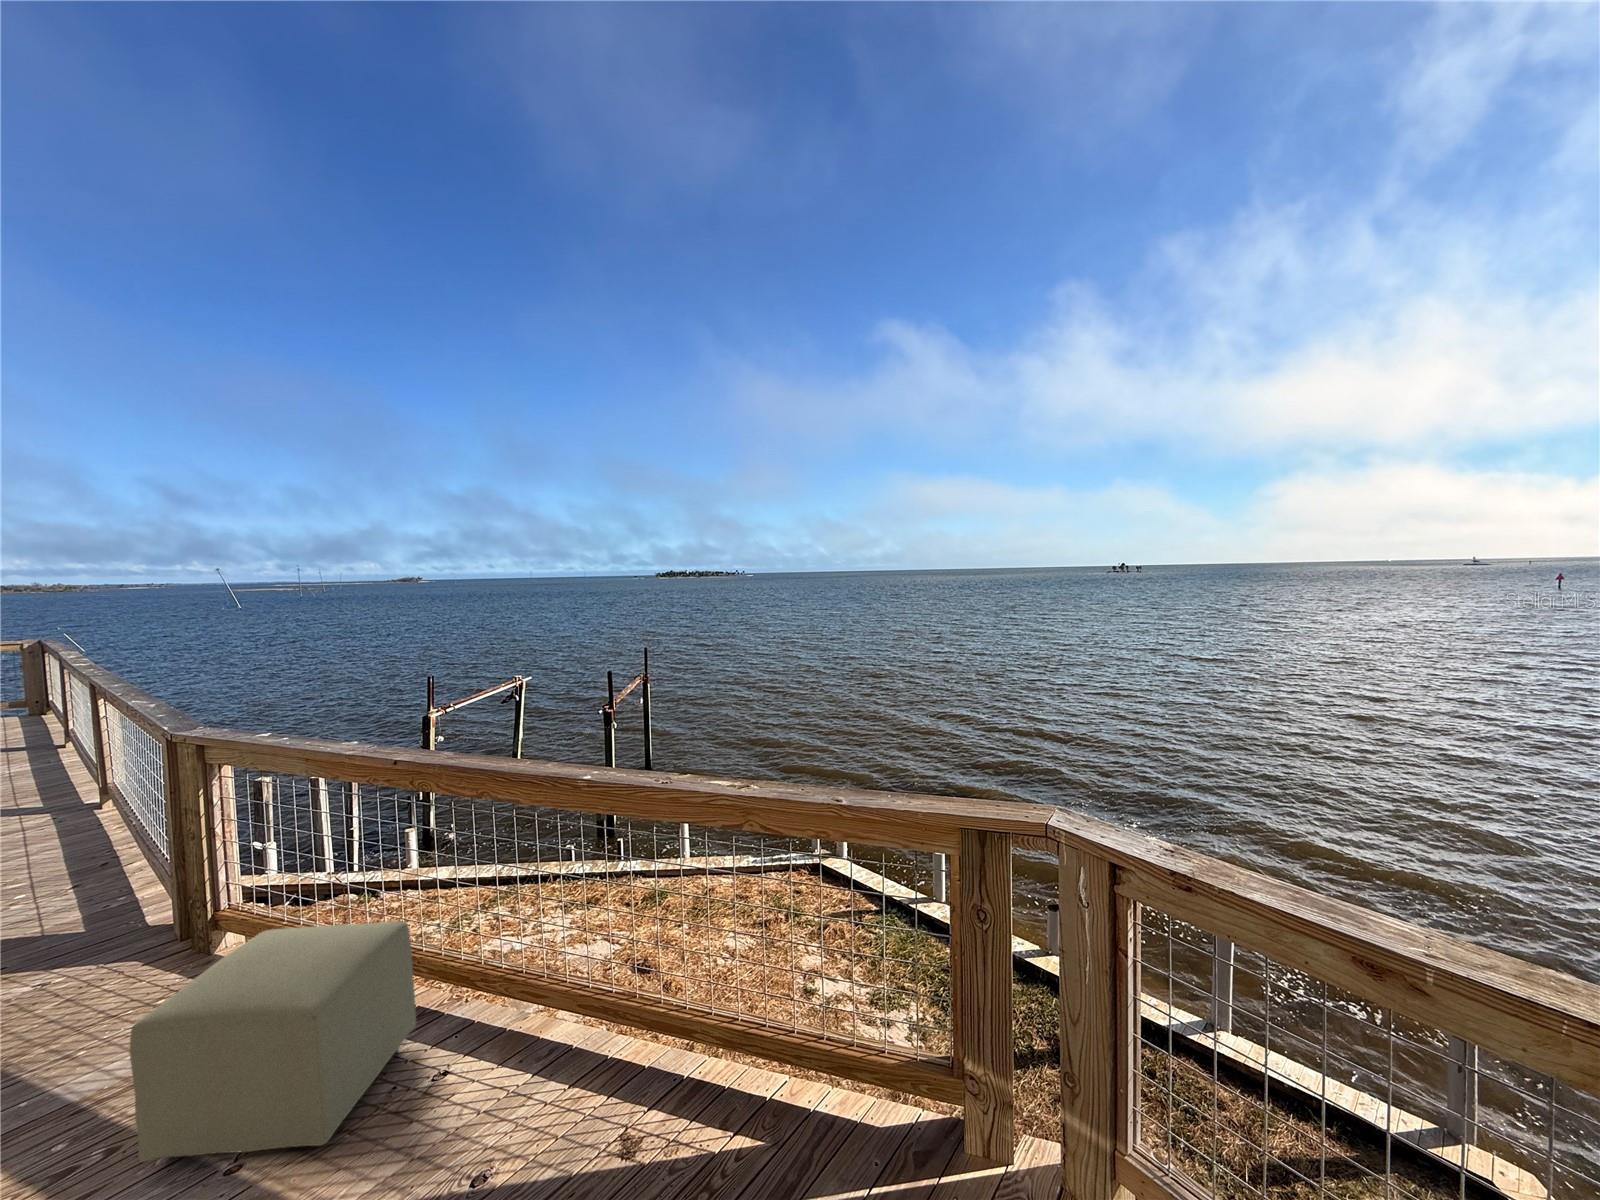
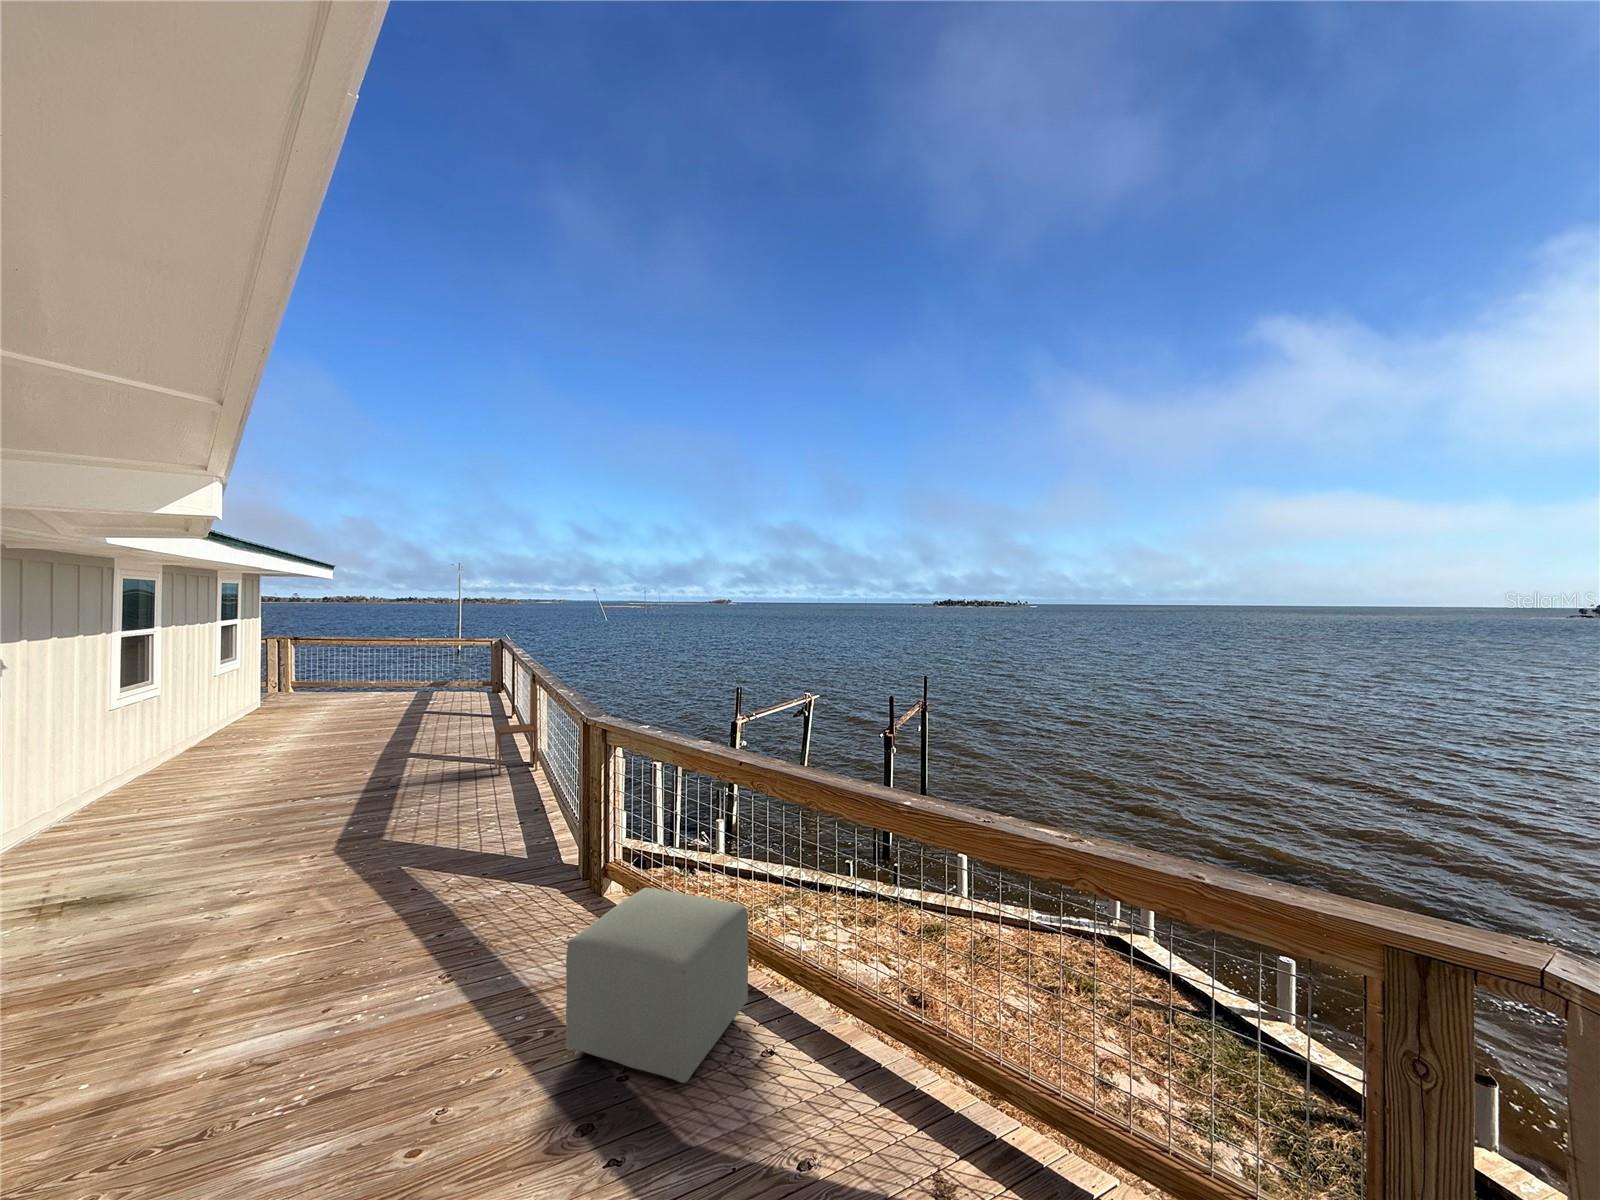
dining chair: none [24,688,109,829] -> present [495,678,538,775]

